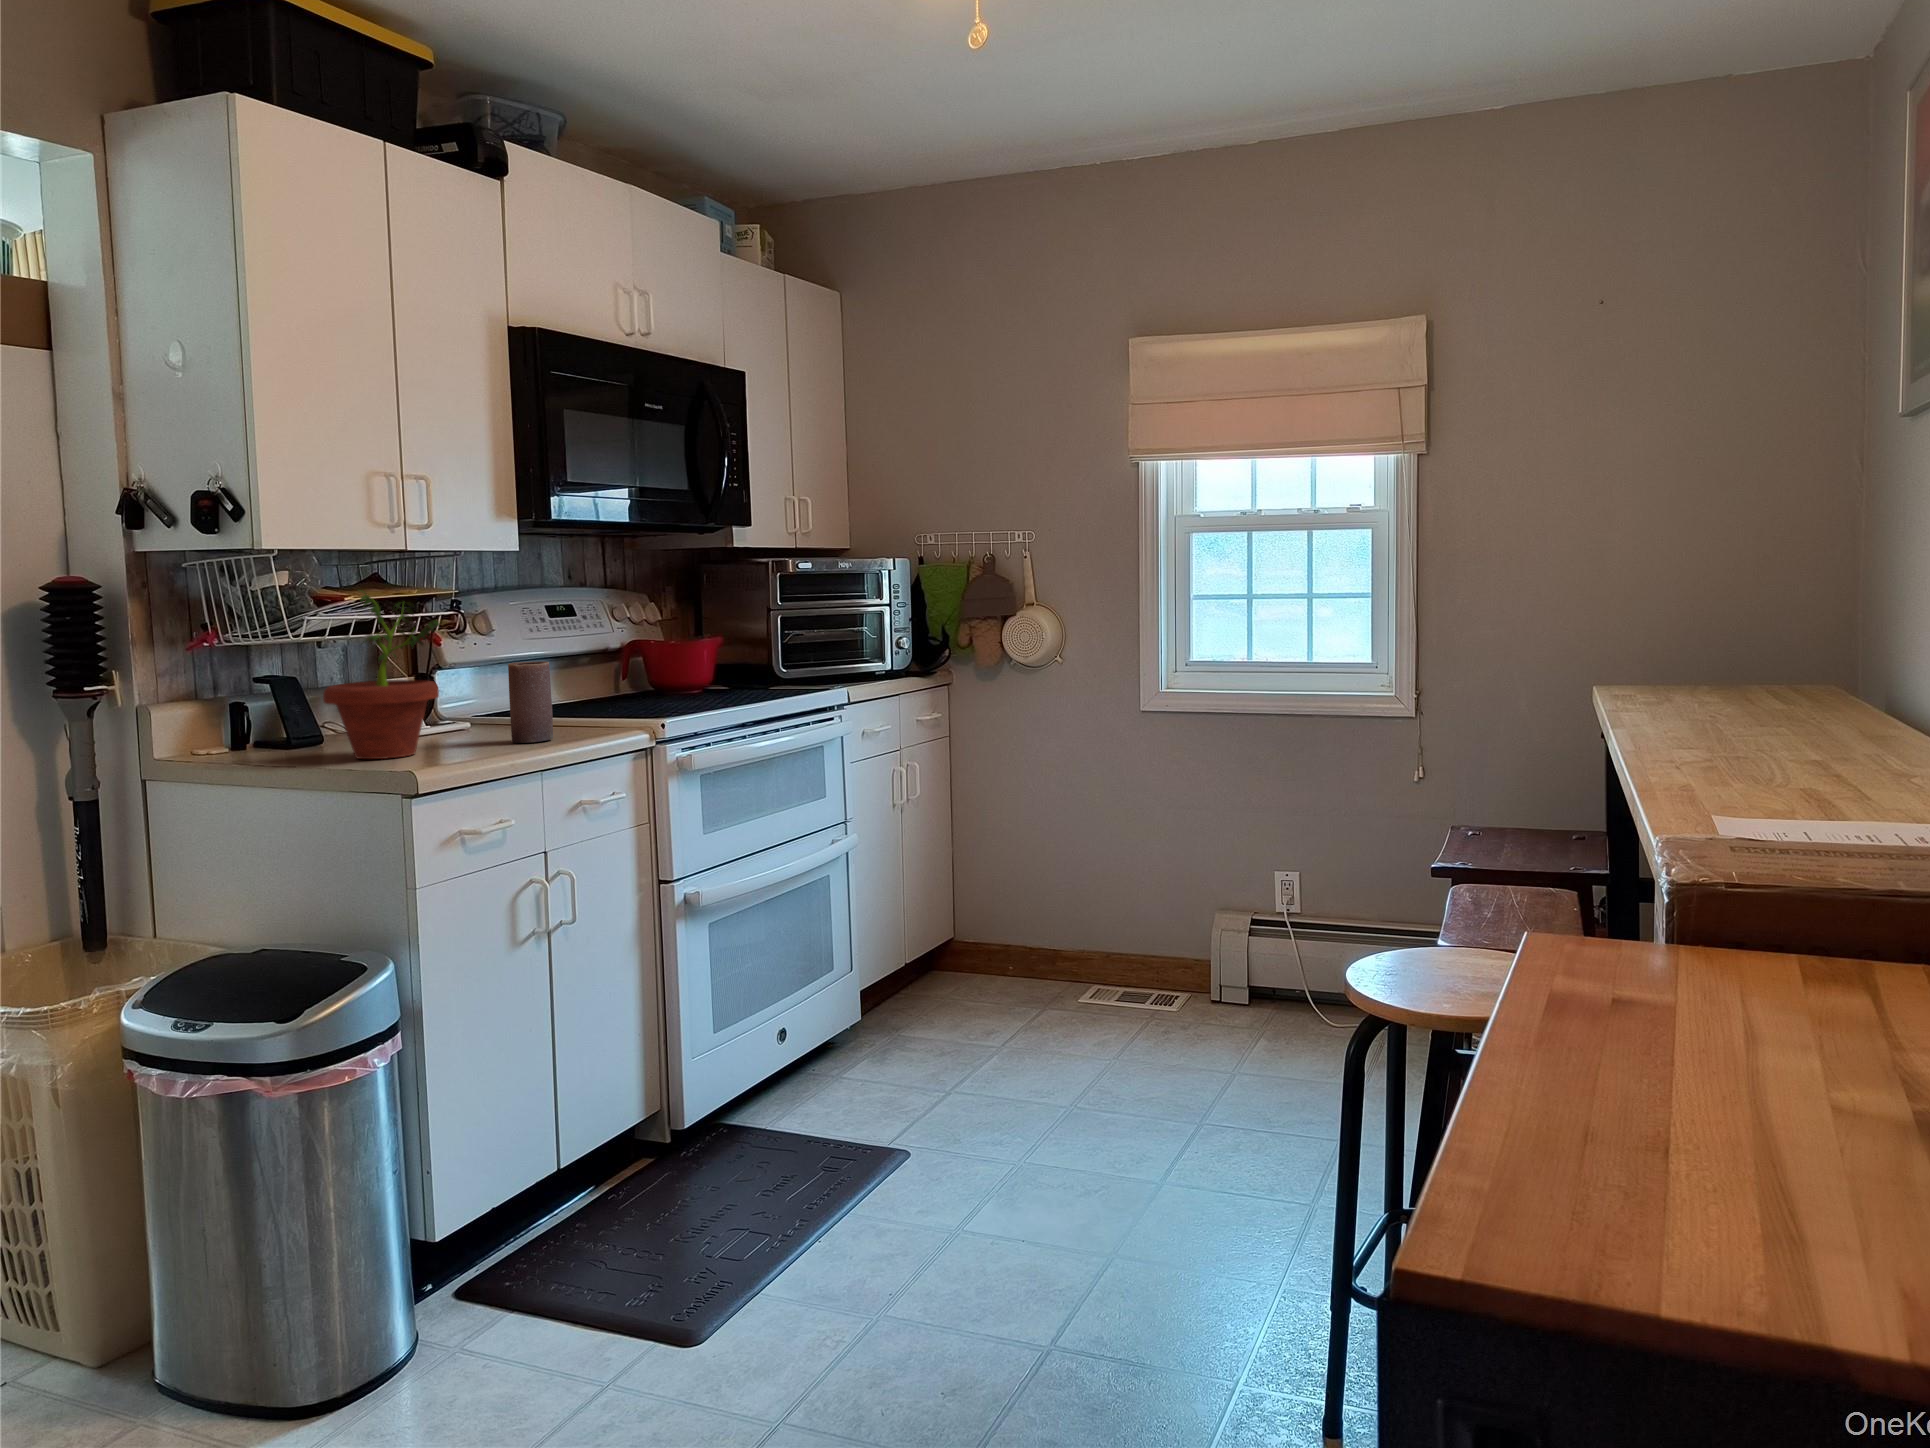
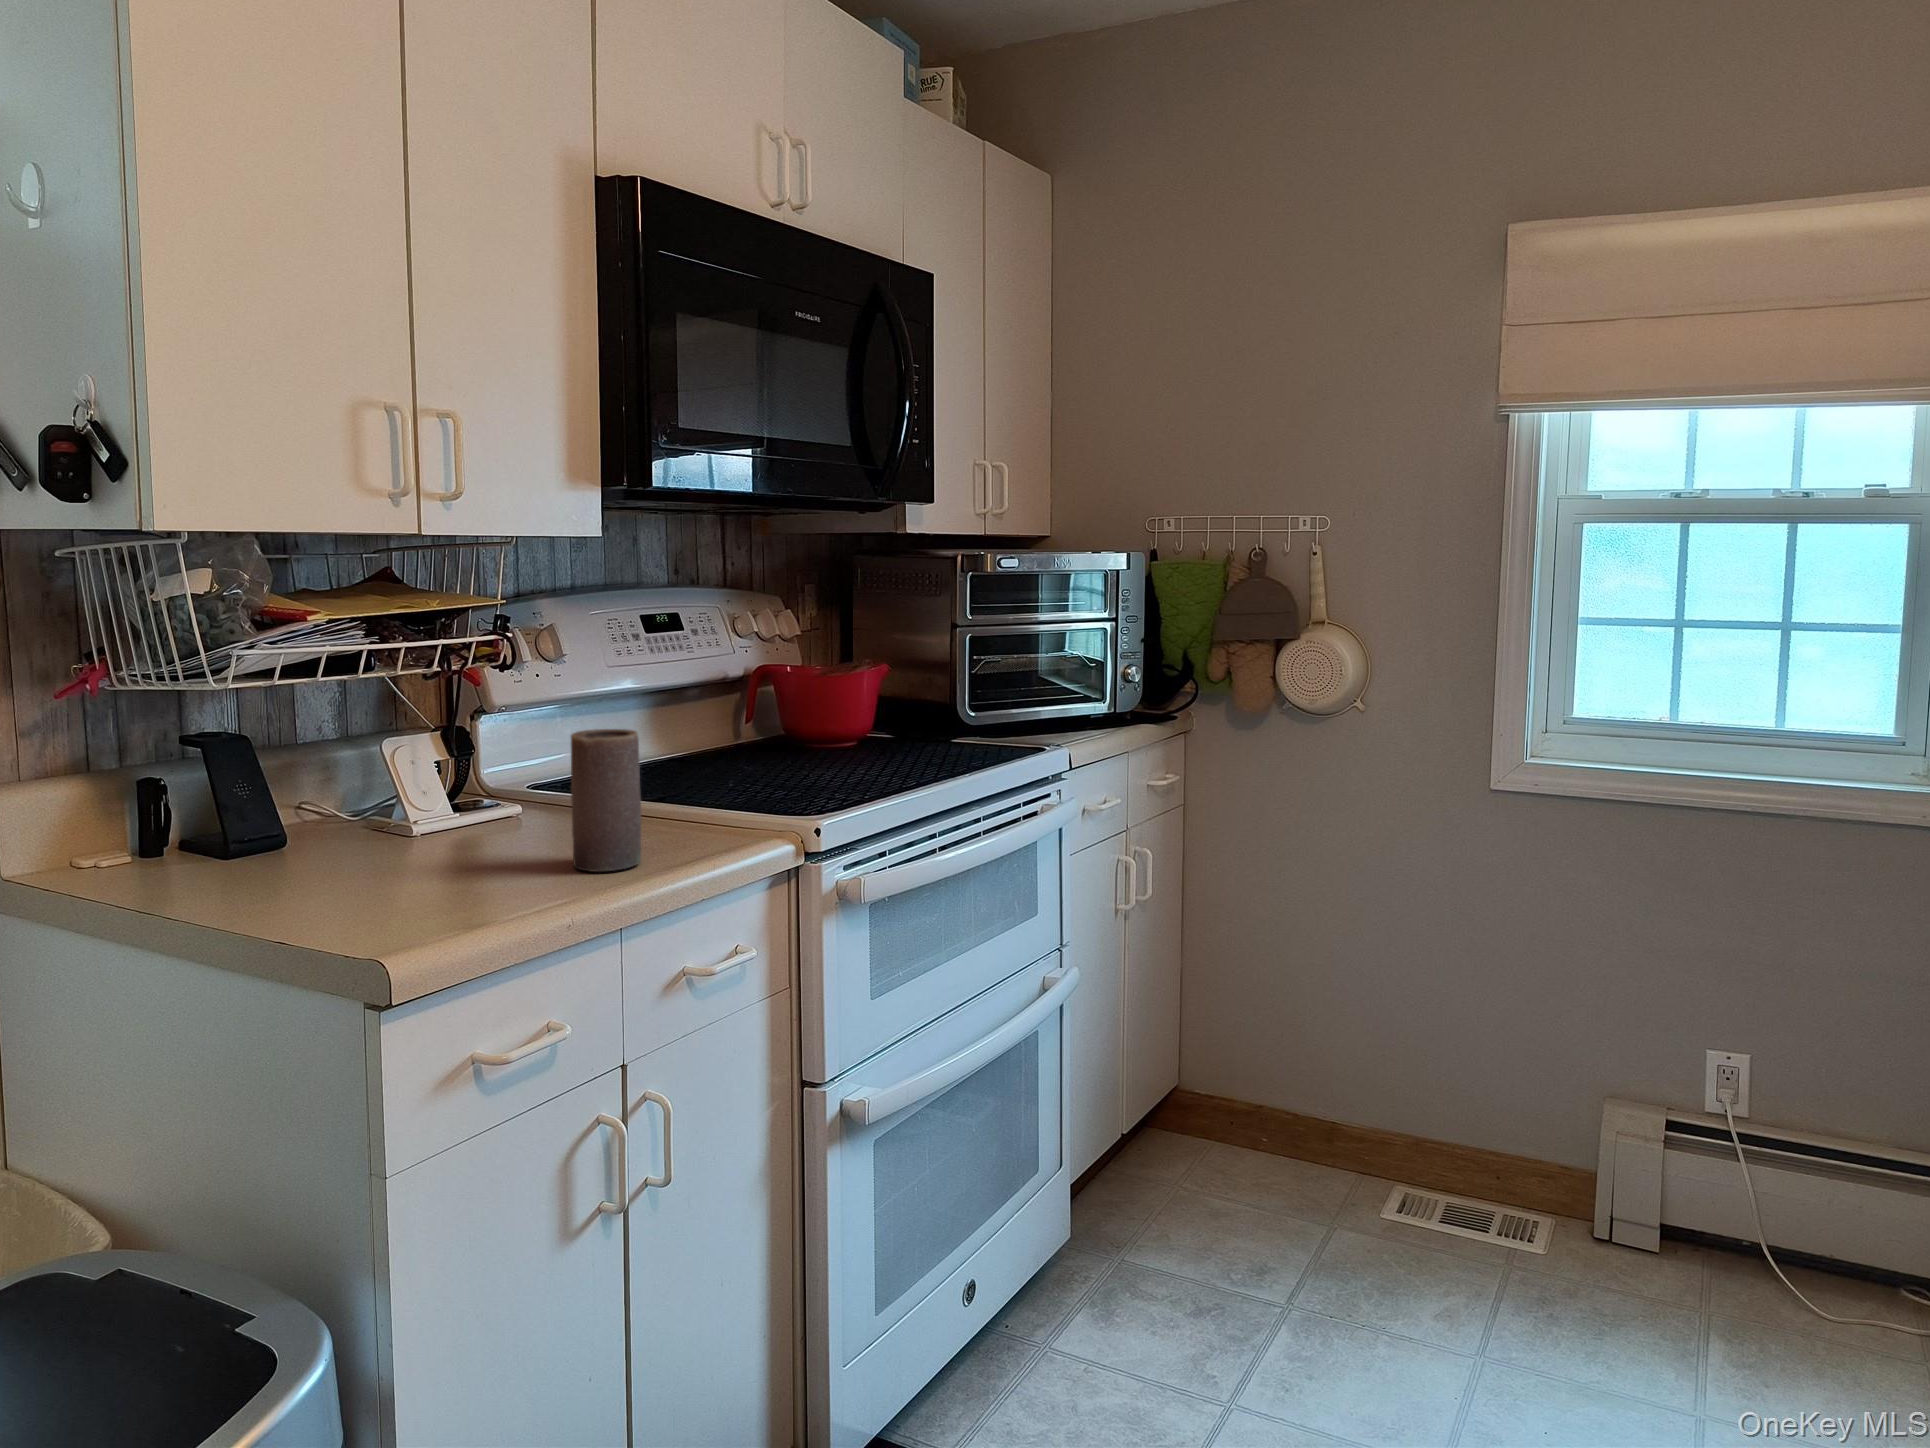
potted plant: present [323,590,440,759] -> none [254,605,466,906]

